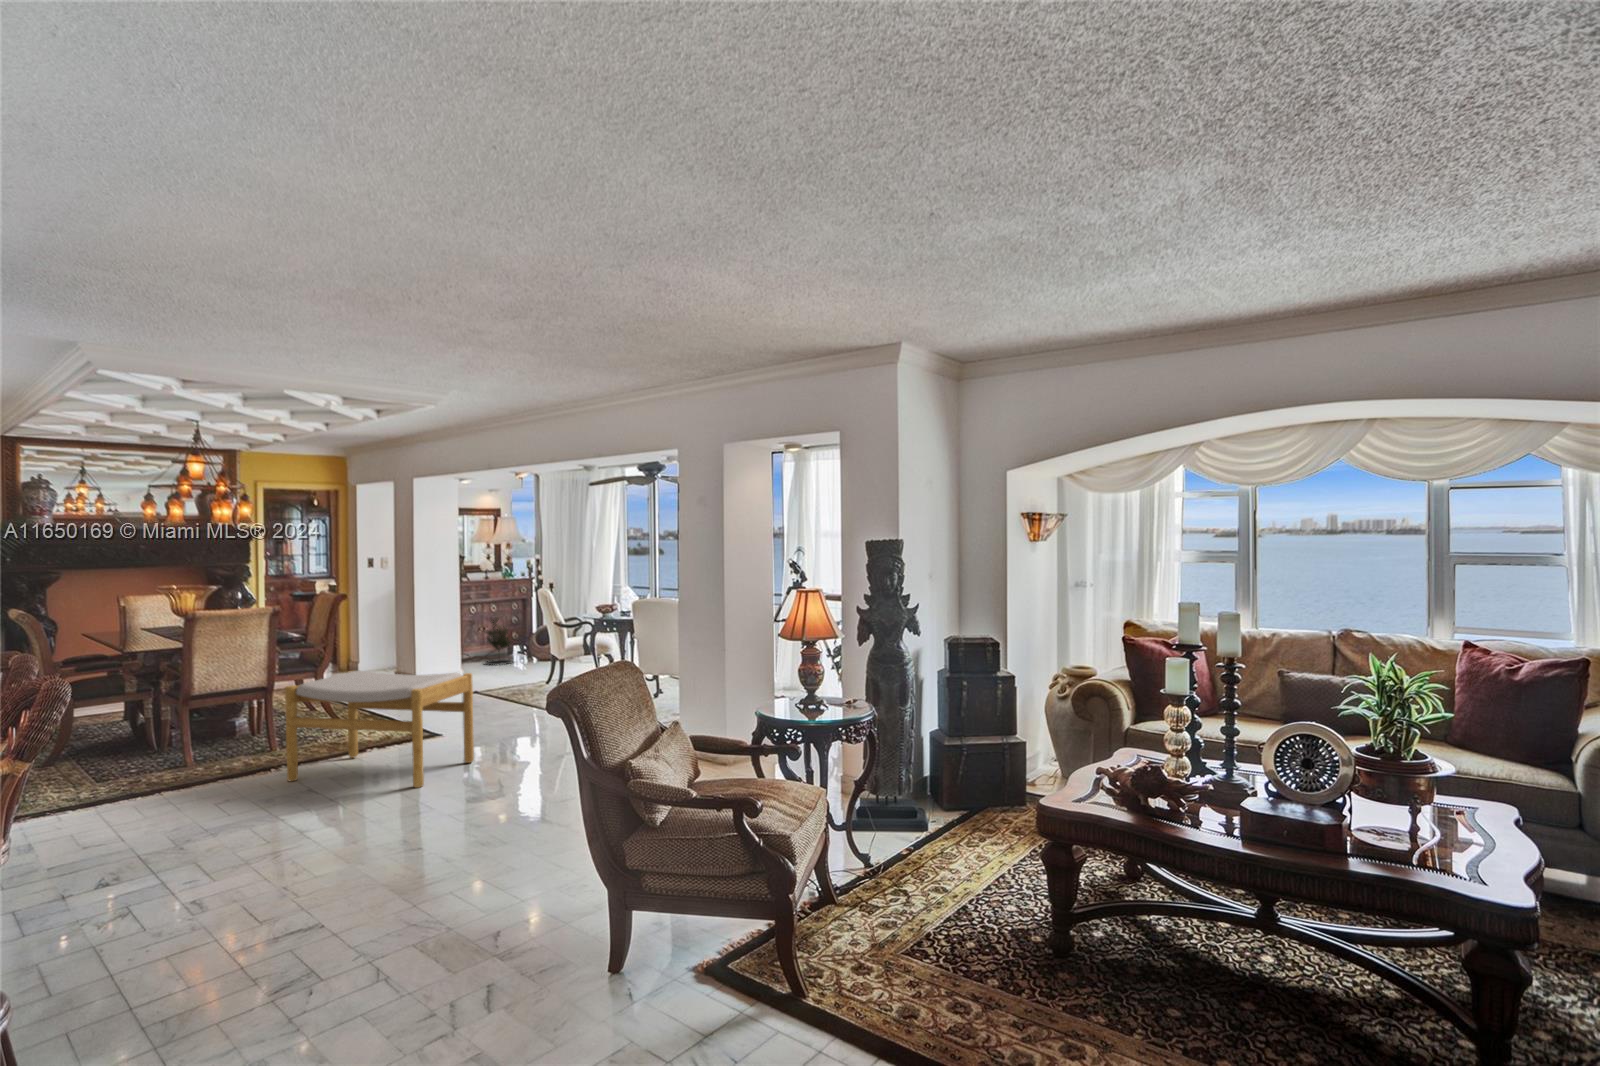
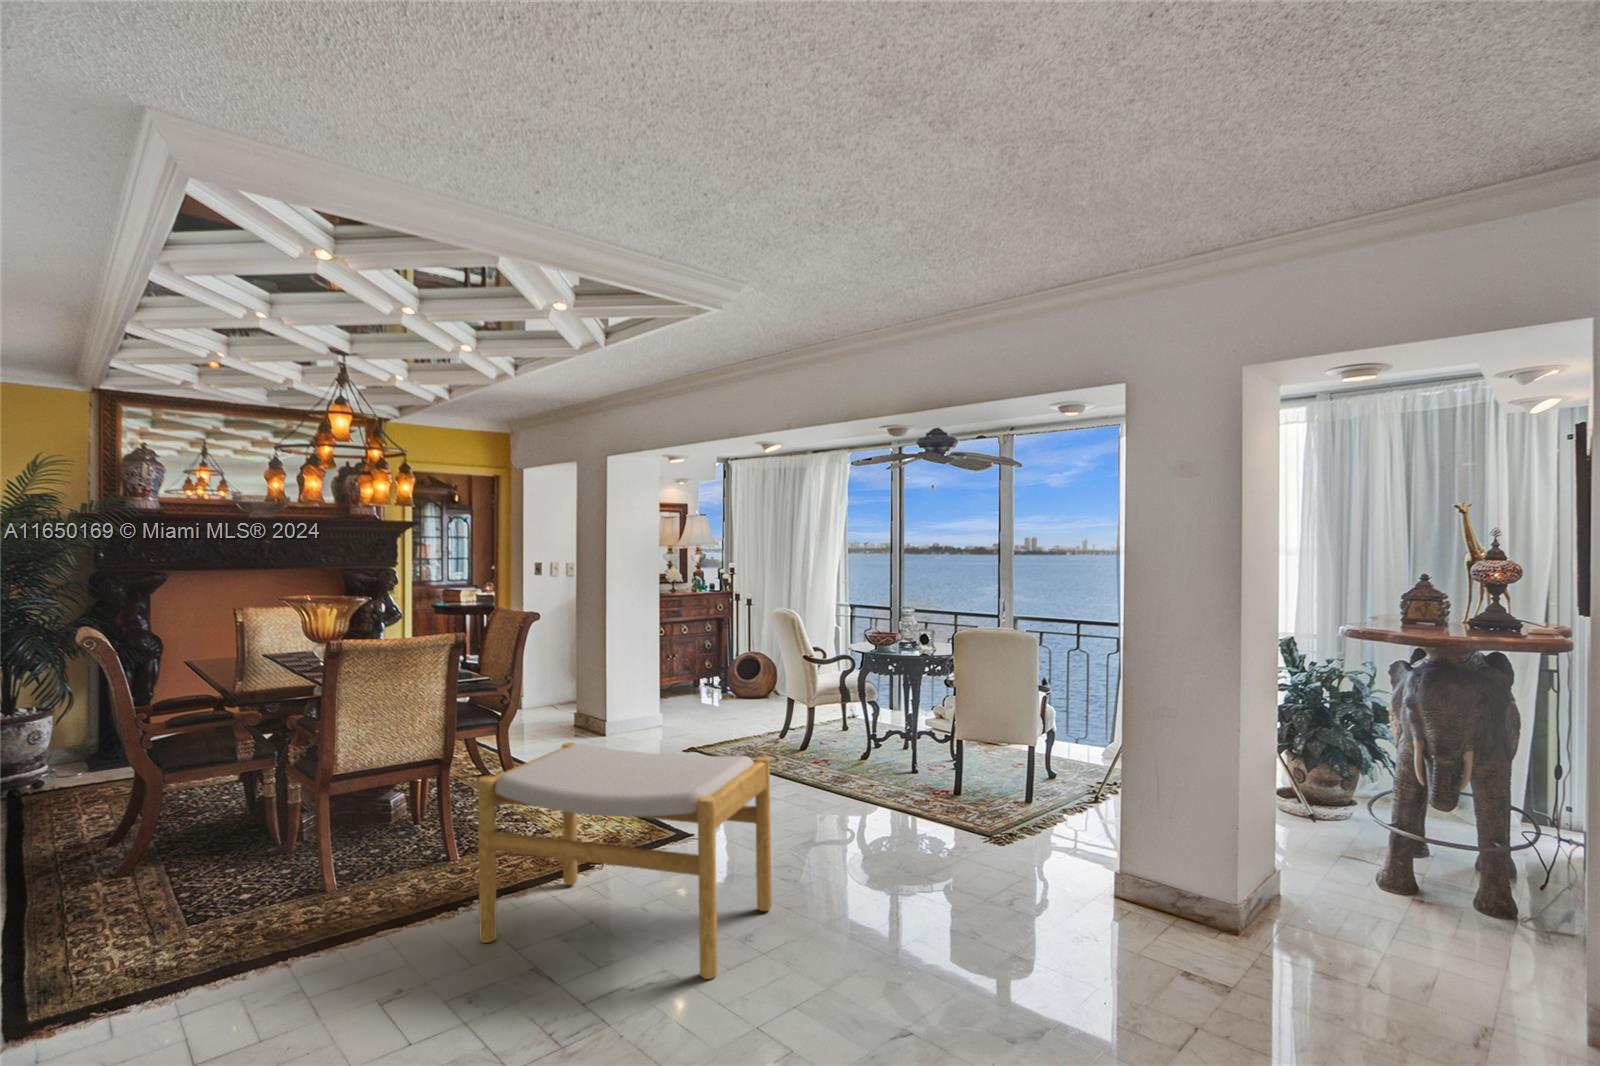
potted tree: present [483,619,513,665] -> none [673,634,713,703]

